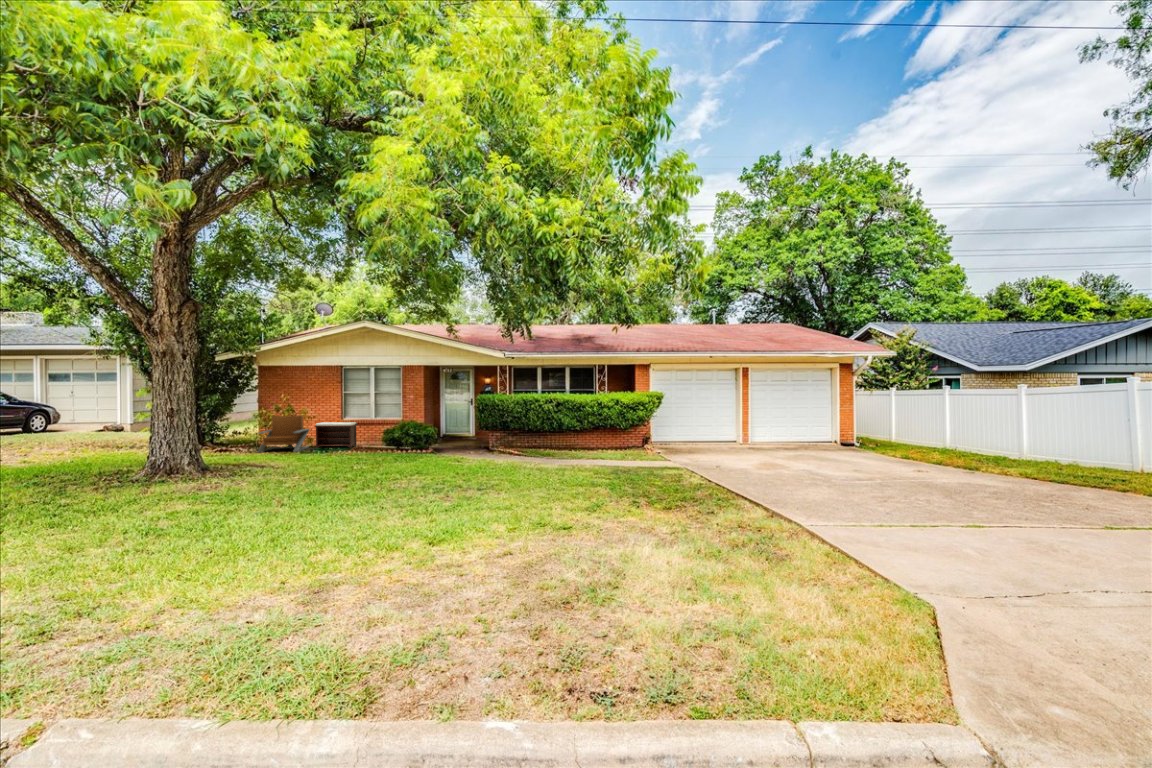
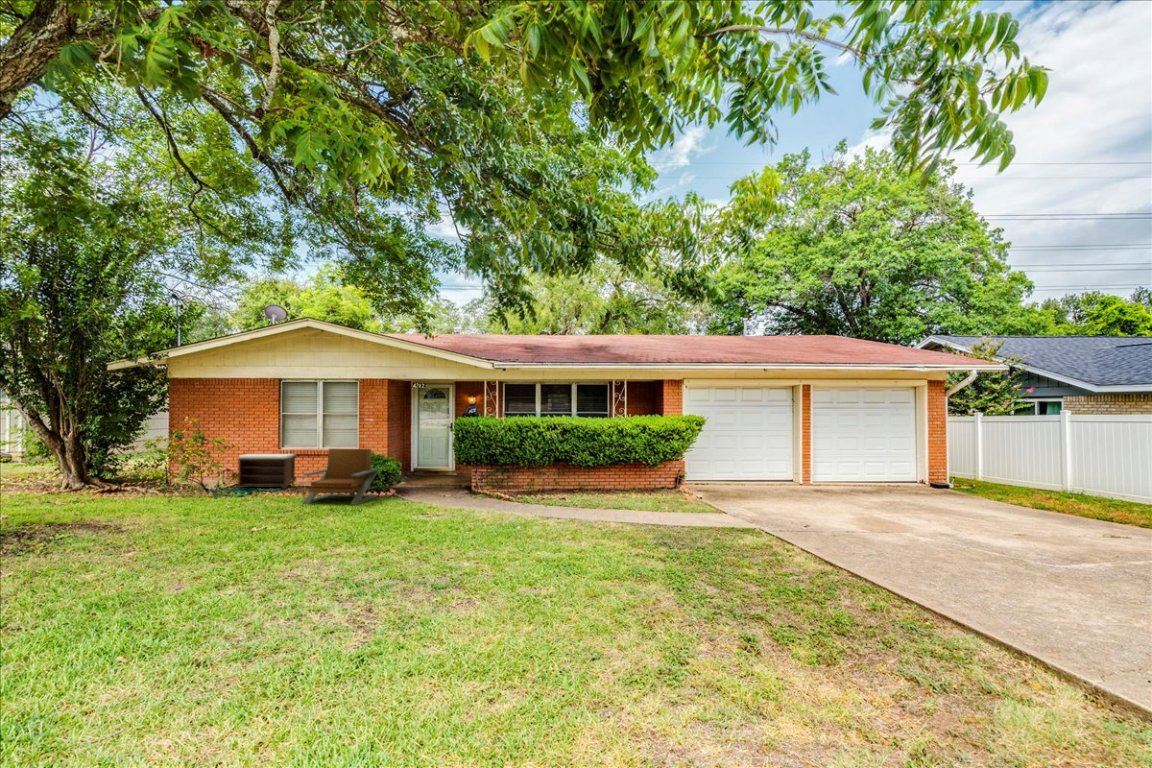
lounge chair: present [257,416,309,453] -> present [303,449,379,505]

